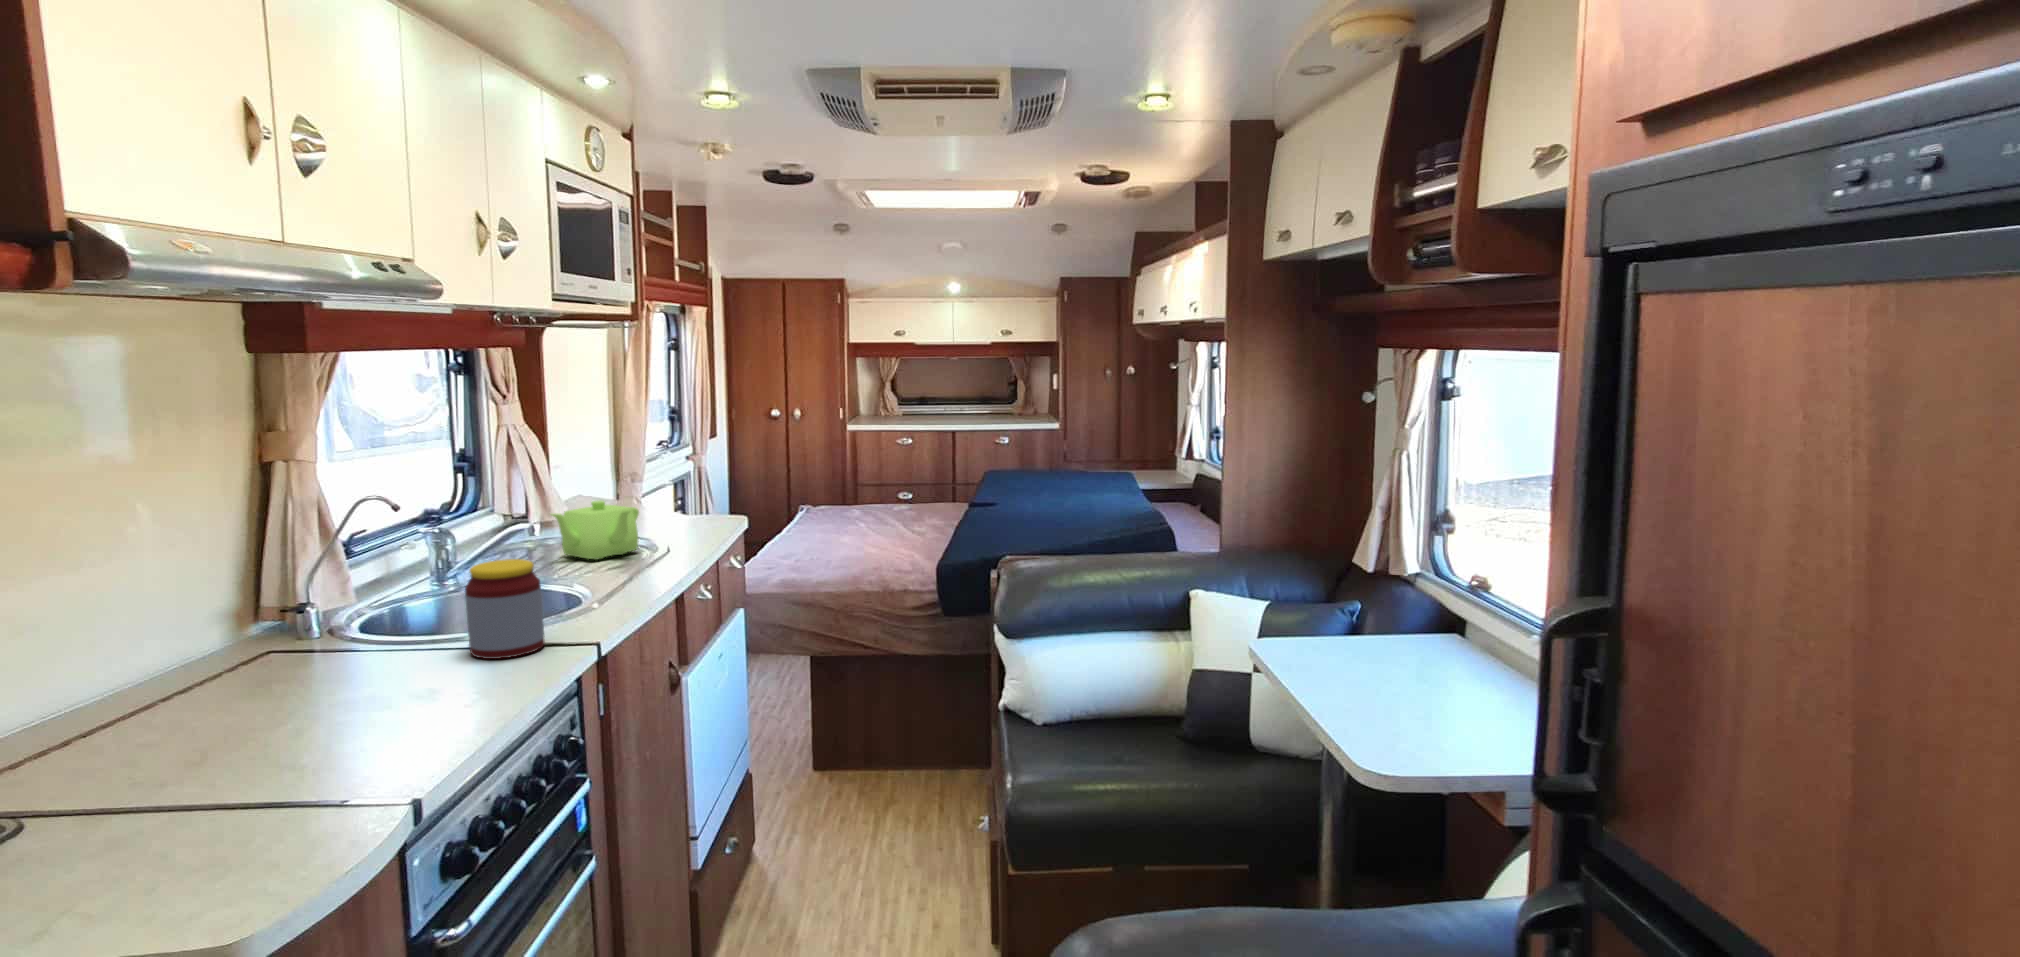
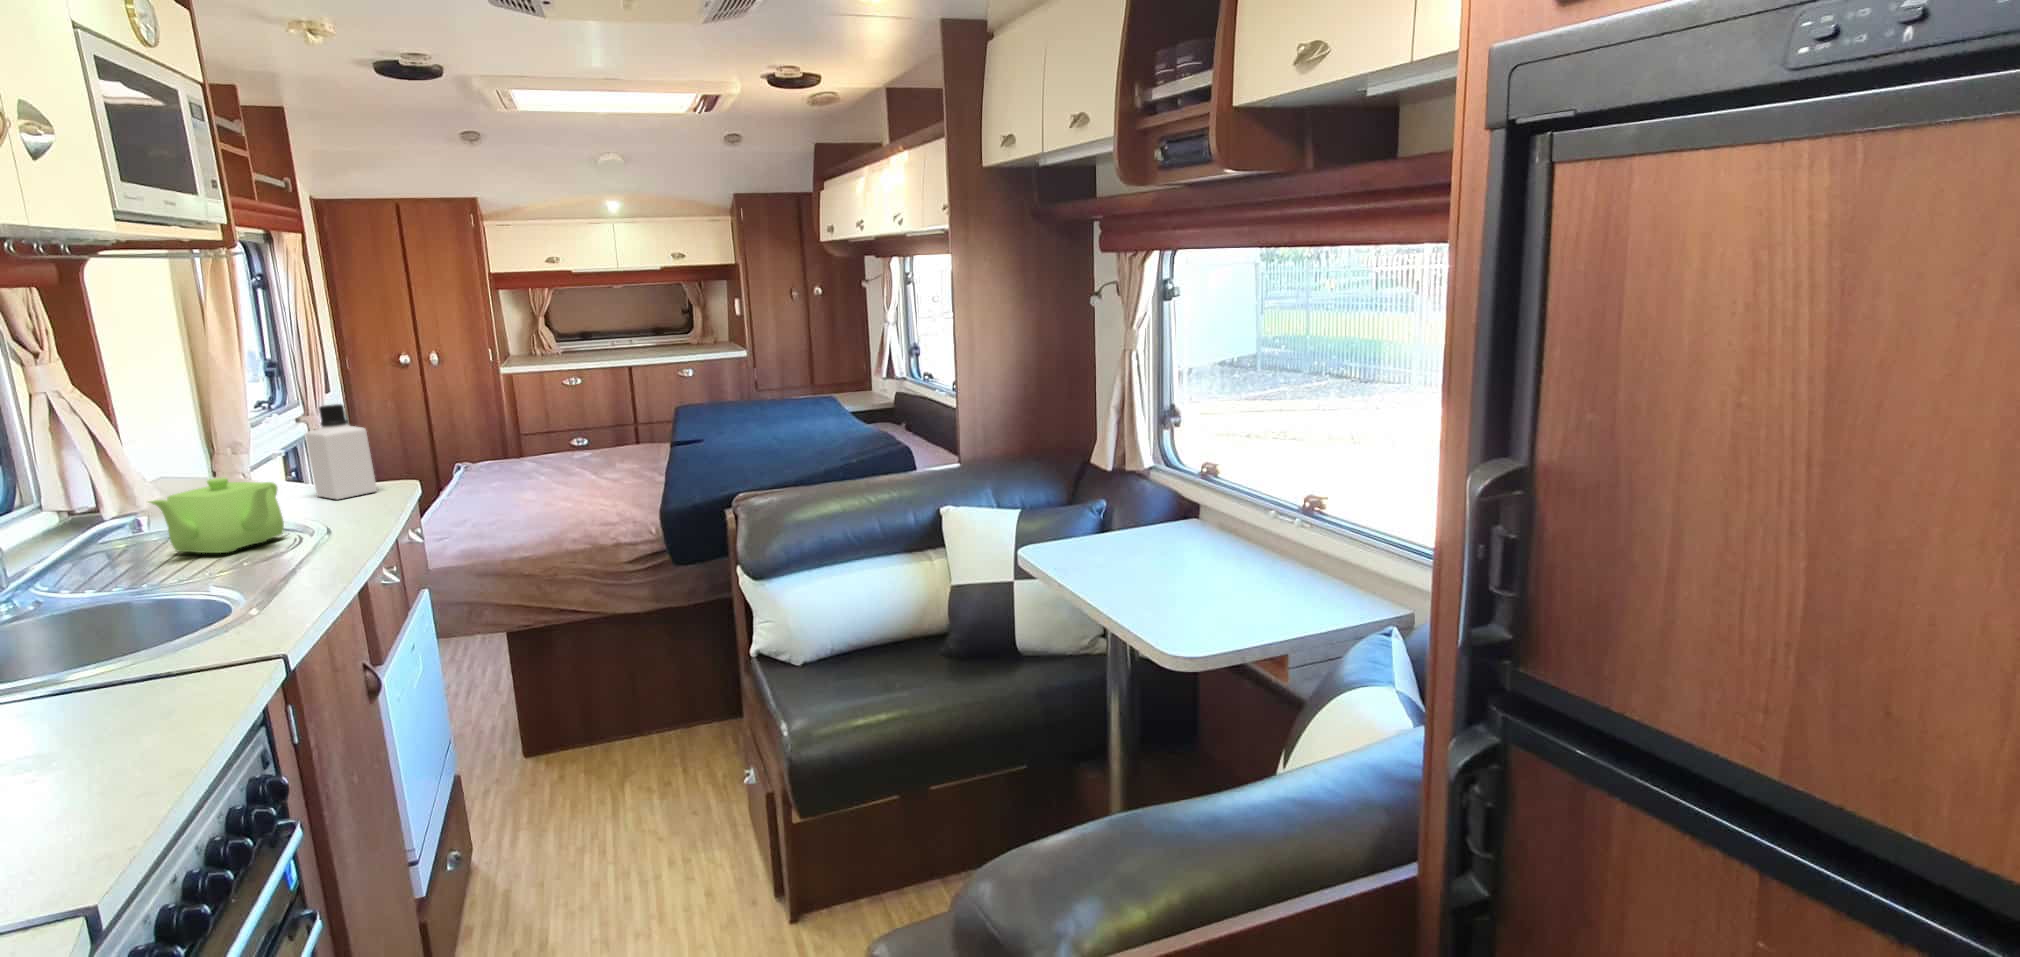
bottle: none [669,449,715,527] -> present [305,404,377,499]
jar: present [465,559,544,659] -> none [57,565,196,704]

